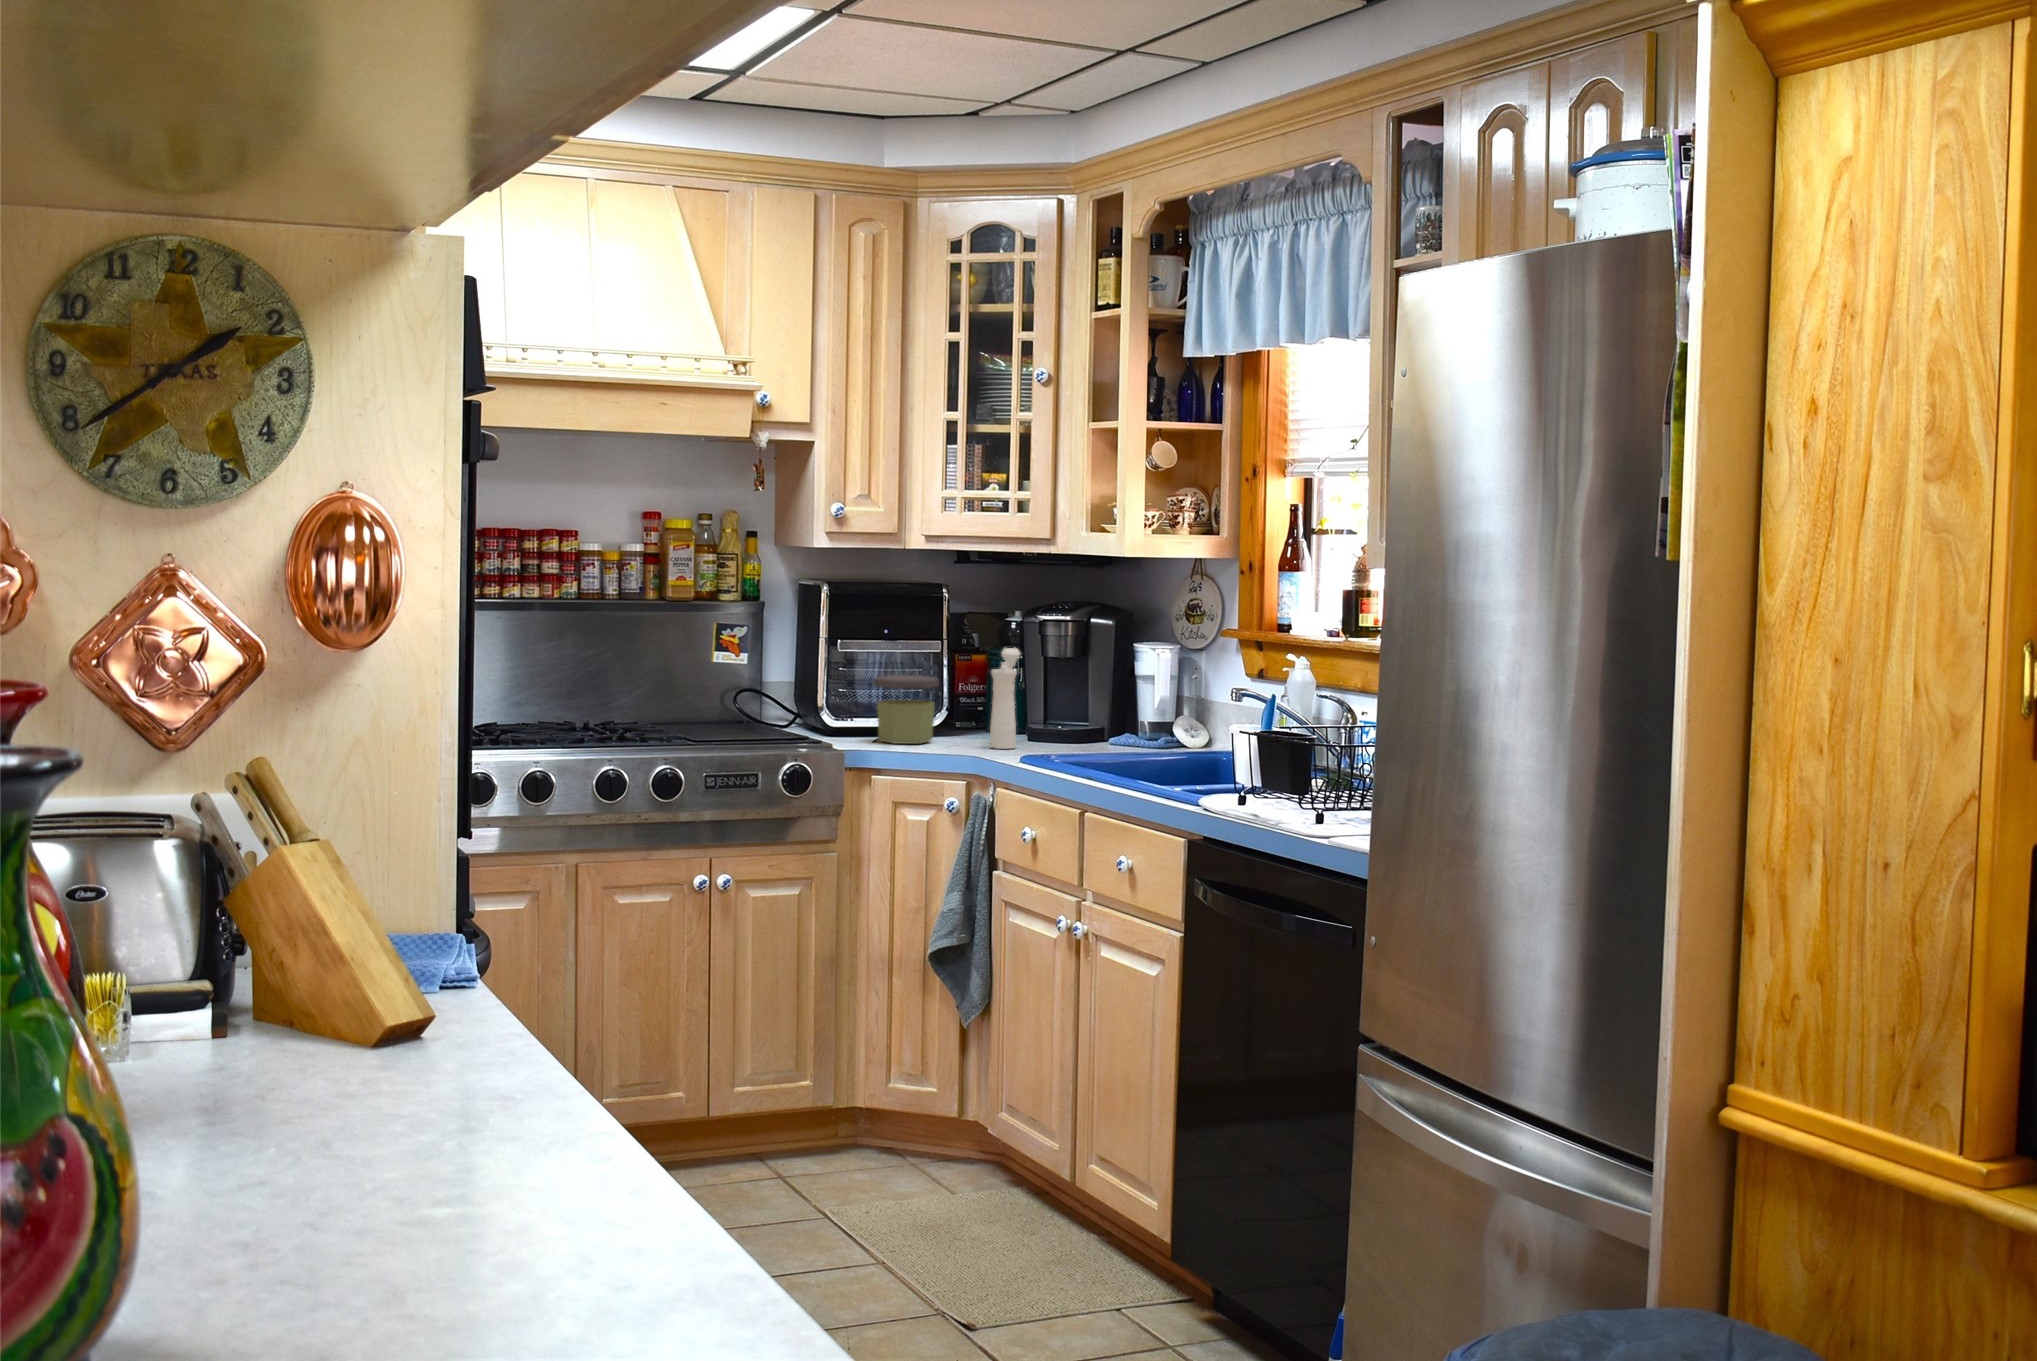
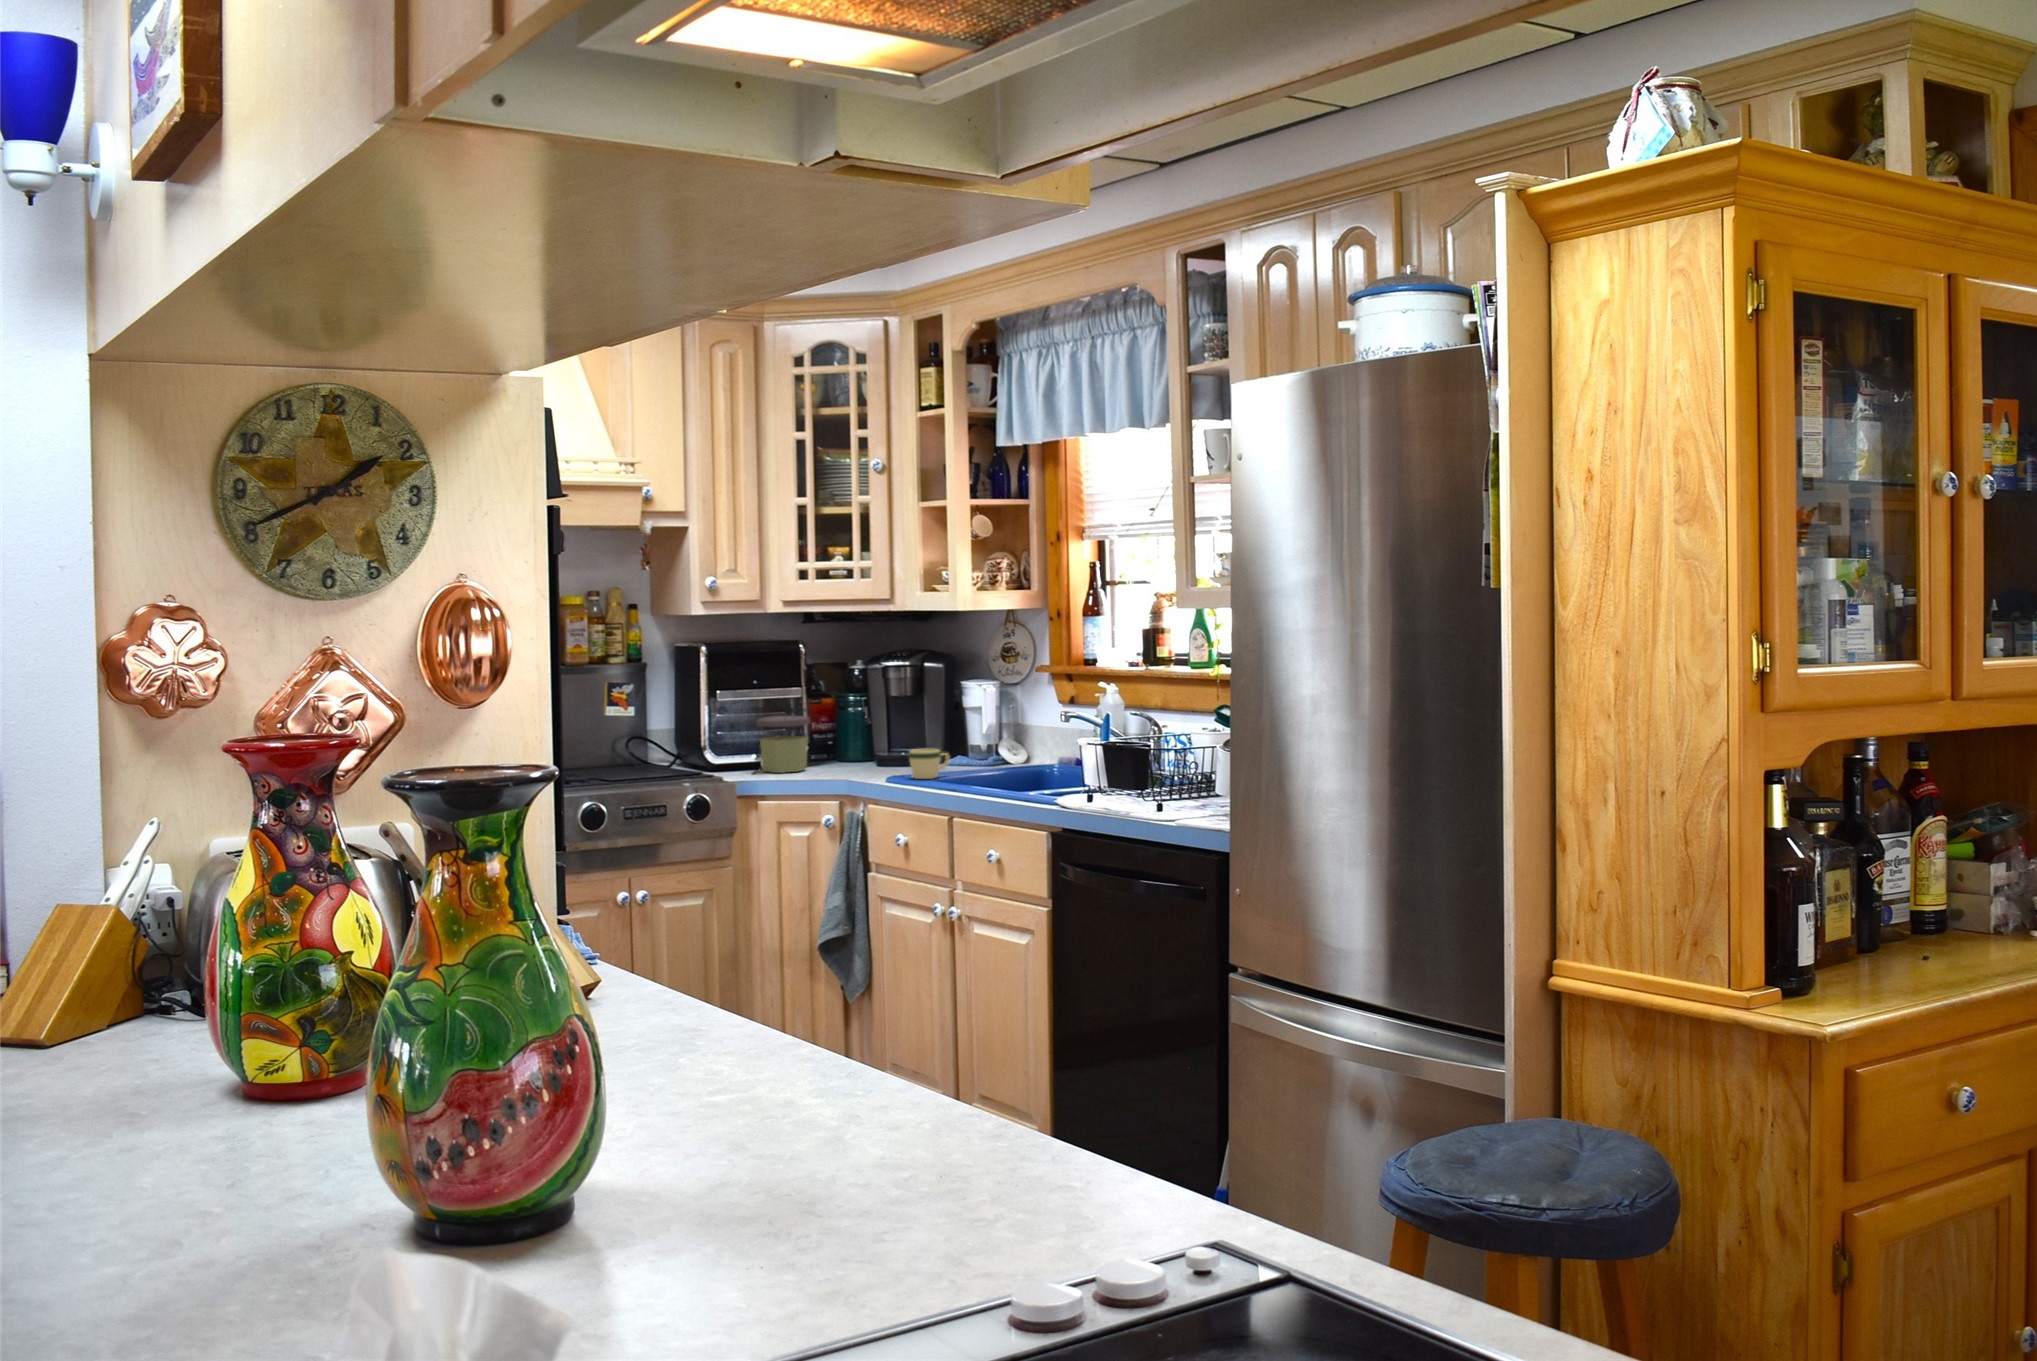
pepper mill: present [990,648,1020,749] -> none [855,689,878,772]
mug: none [1045,725,1096,763] -> present [909,749,950,779]

